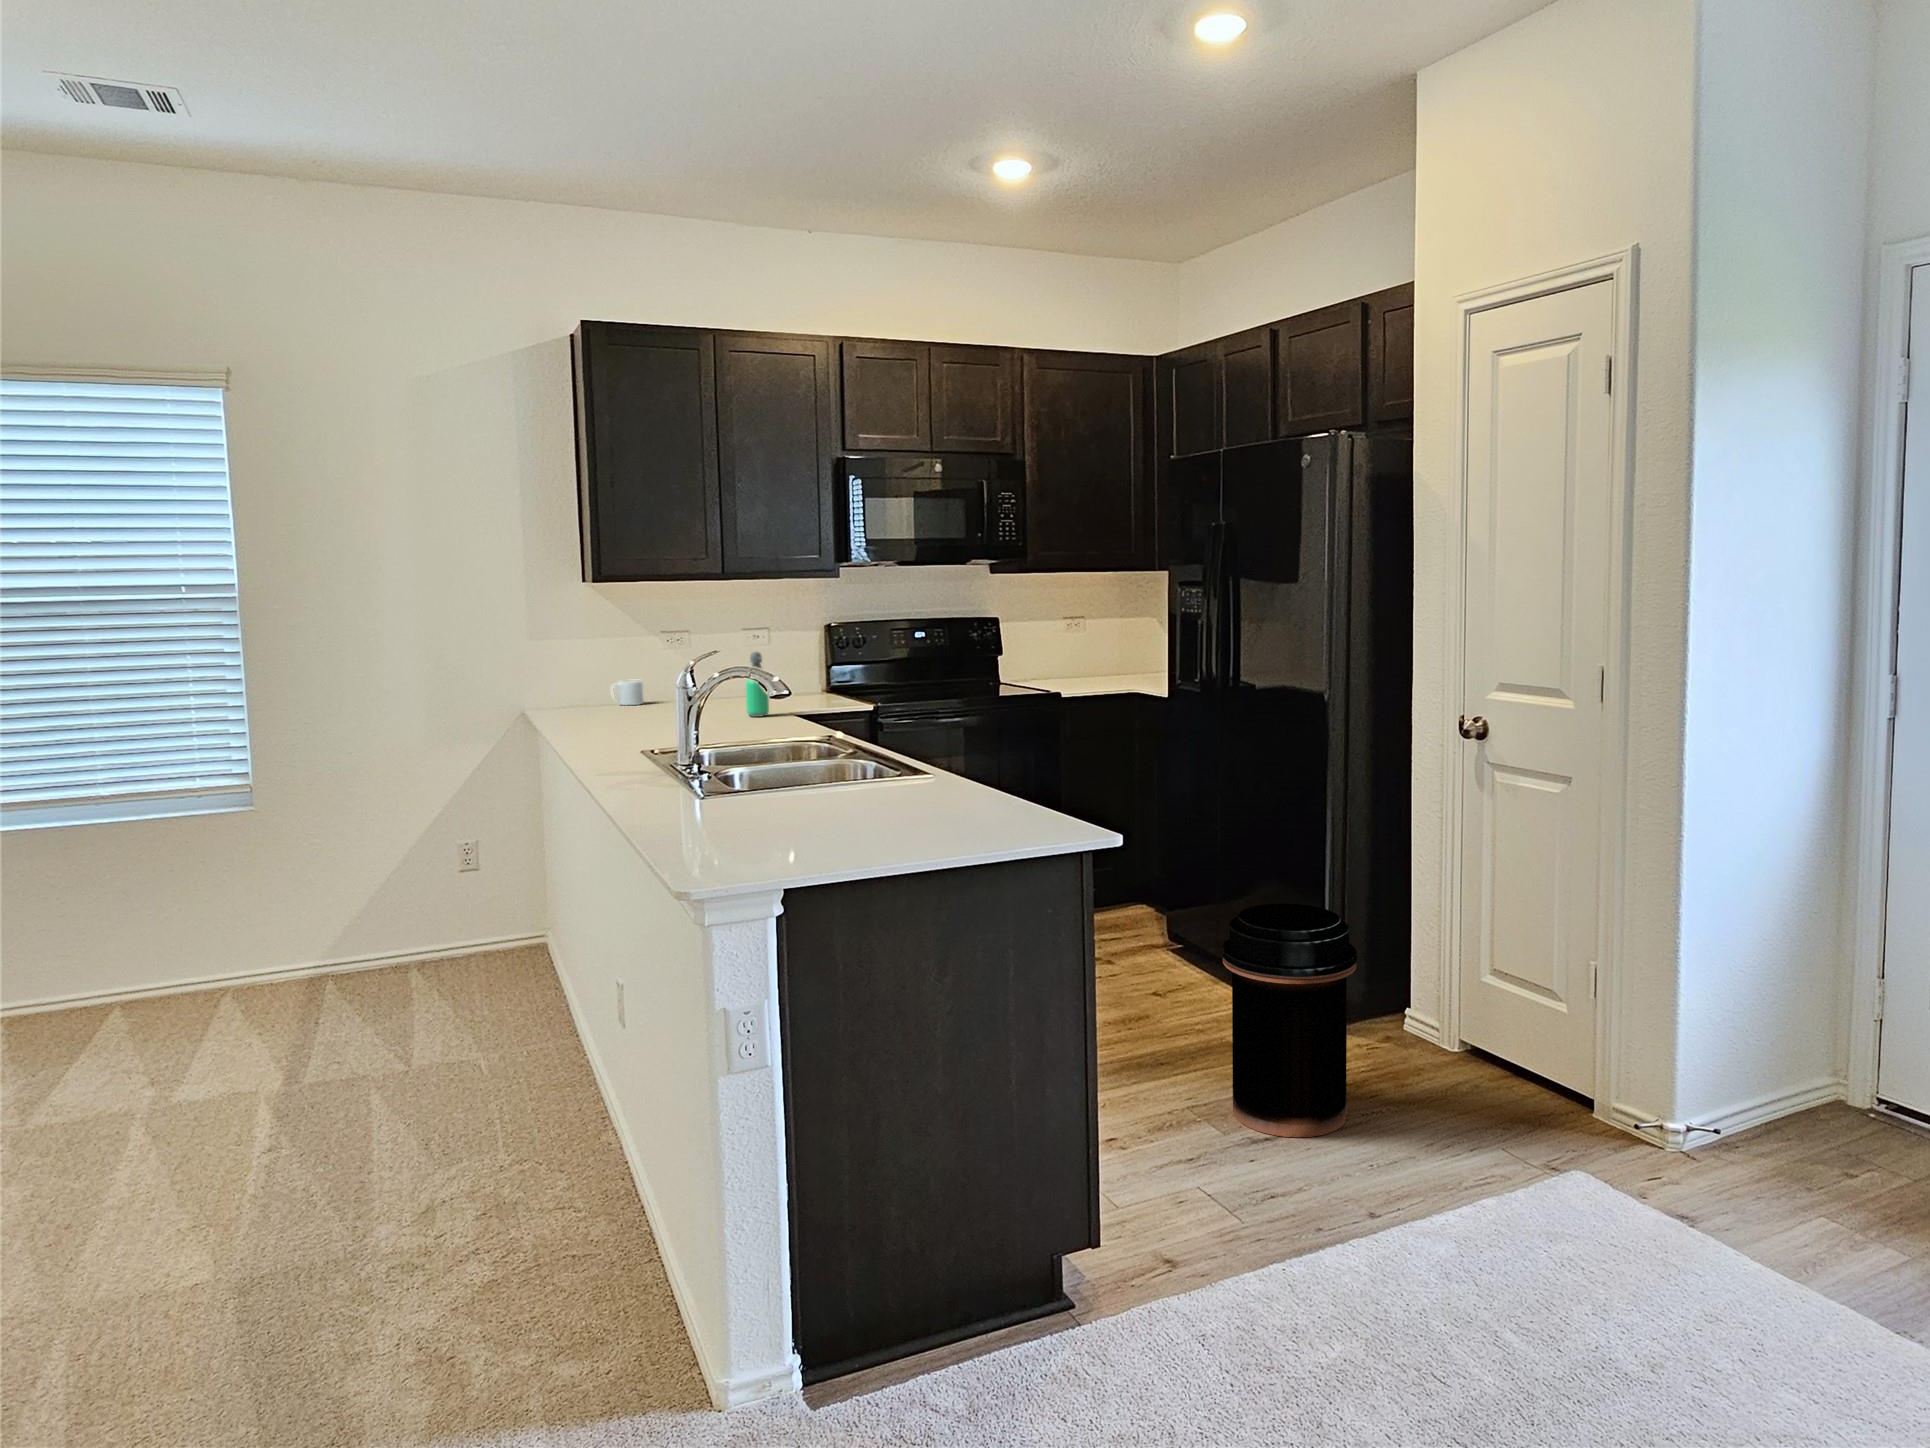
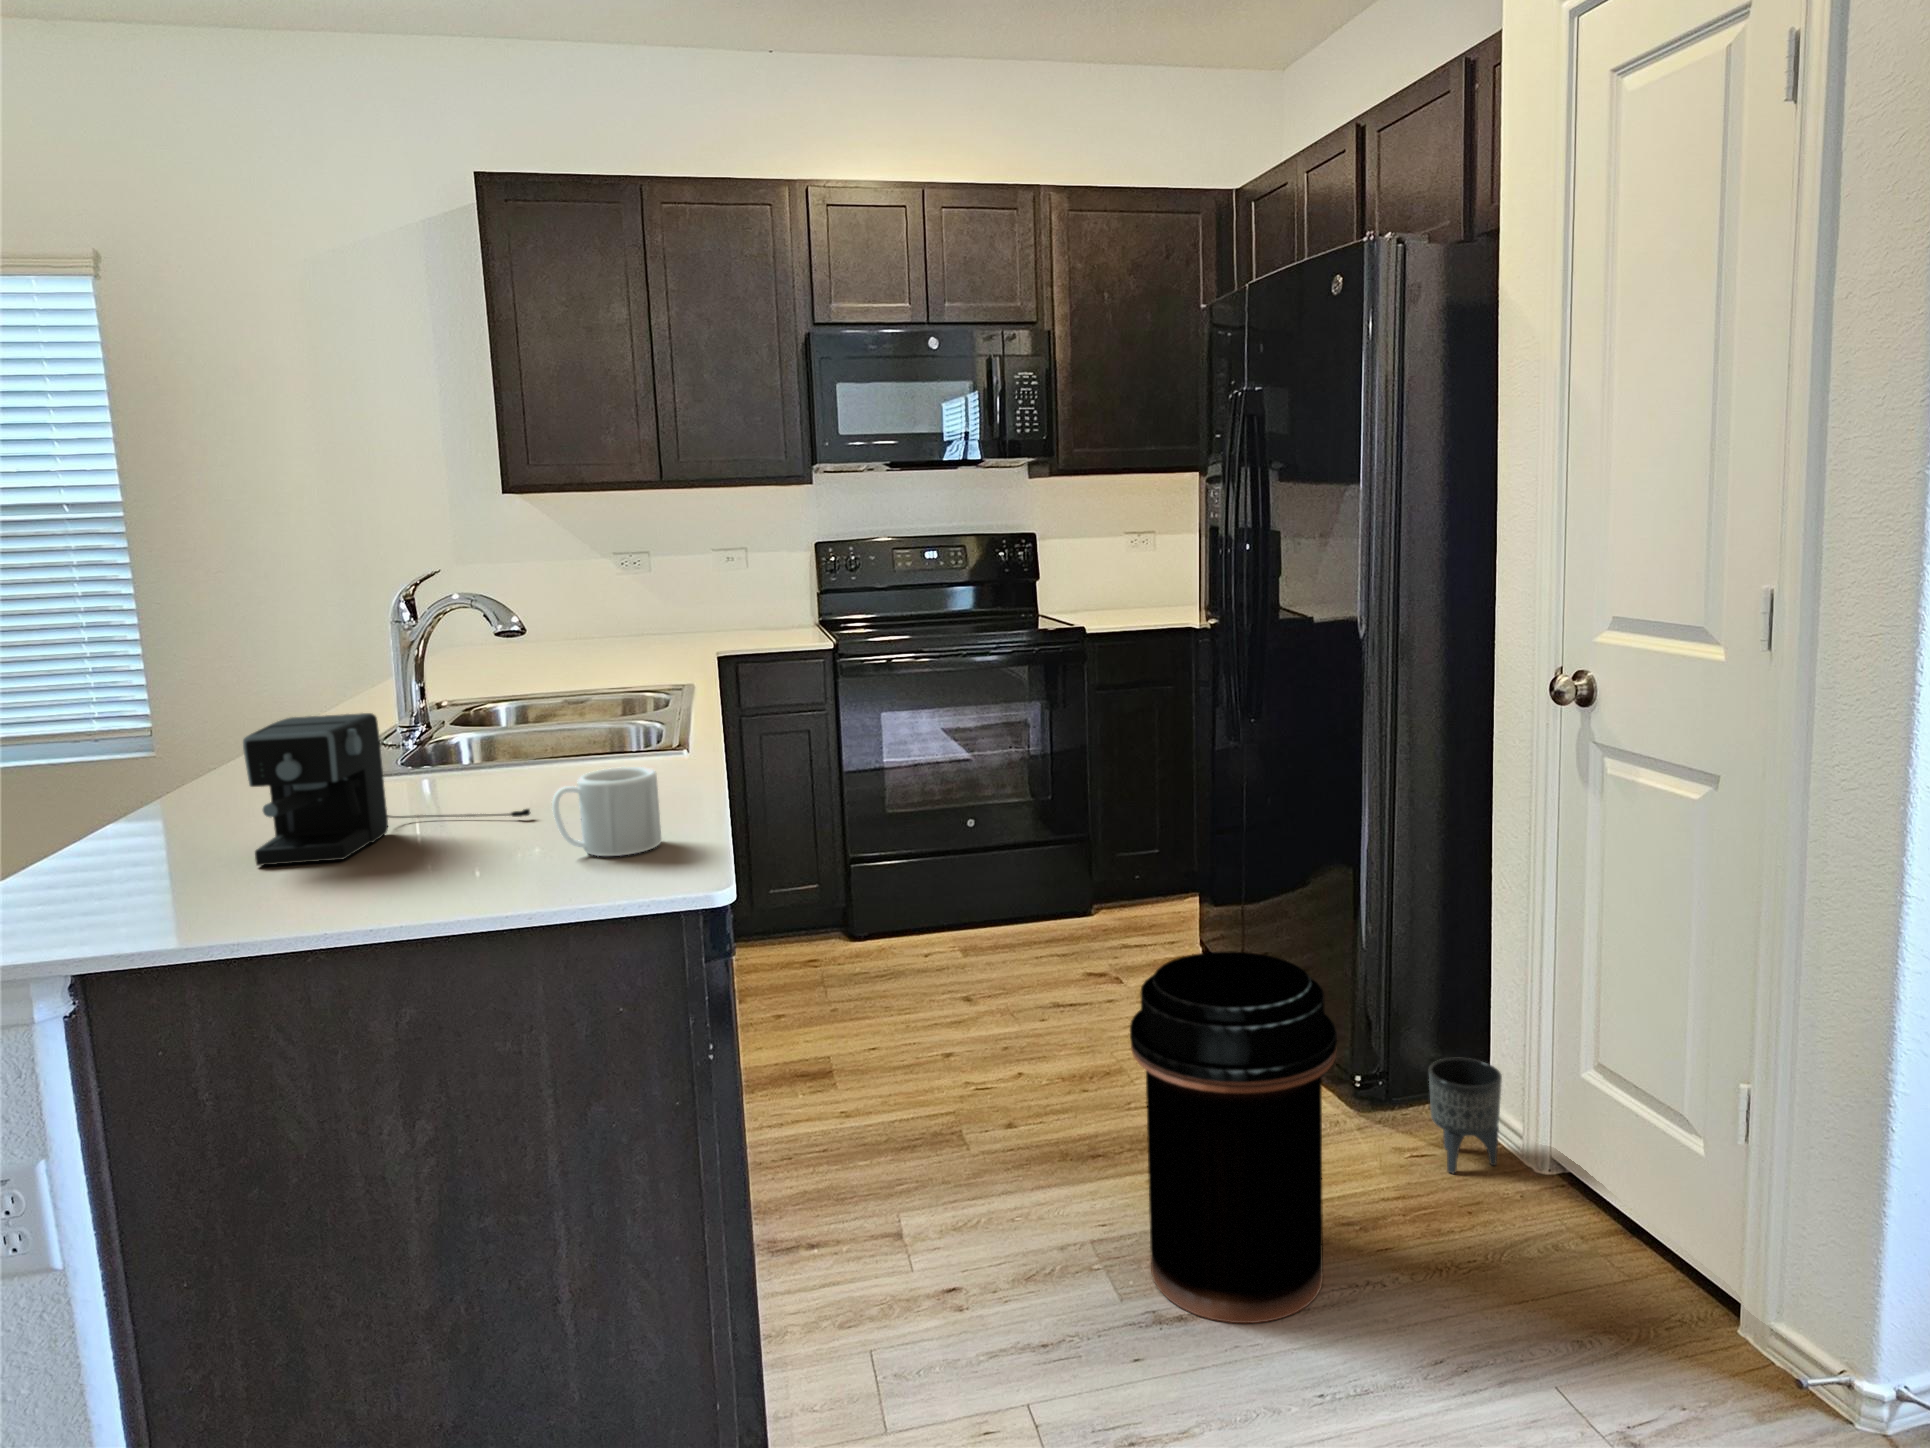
soap dispenser: present [746,652,769,717] -> none [662,576,693,657]
mug: present [611,680,643,705] -> present [552,767,661,856]
coffee maker: none [773,746,909,840] -> present [243,713,531,866]
planter: none [1379,979,1427,1055] -> present [1429,1058,1502,1173]

